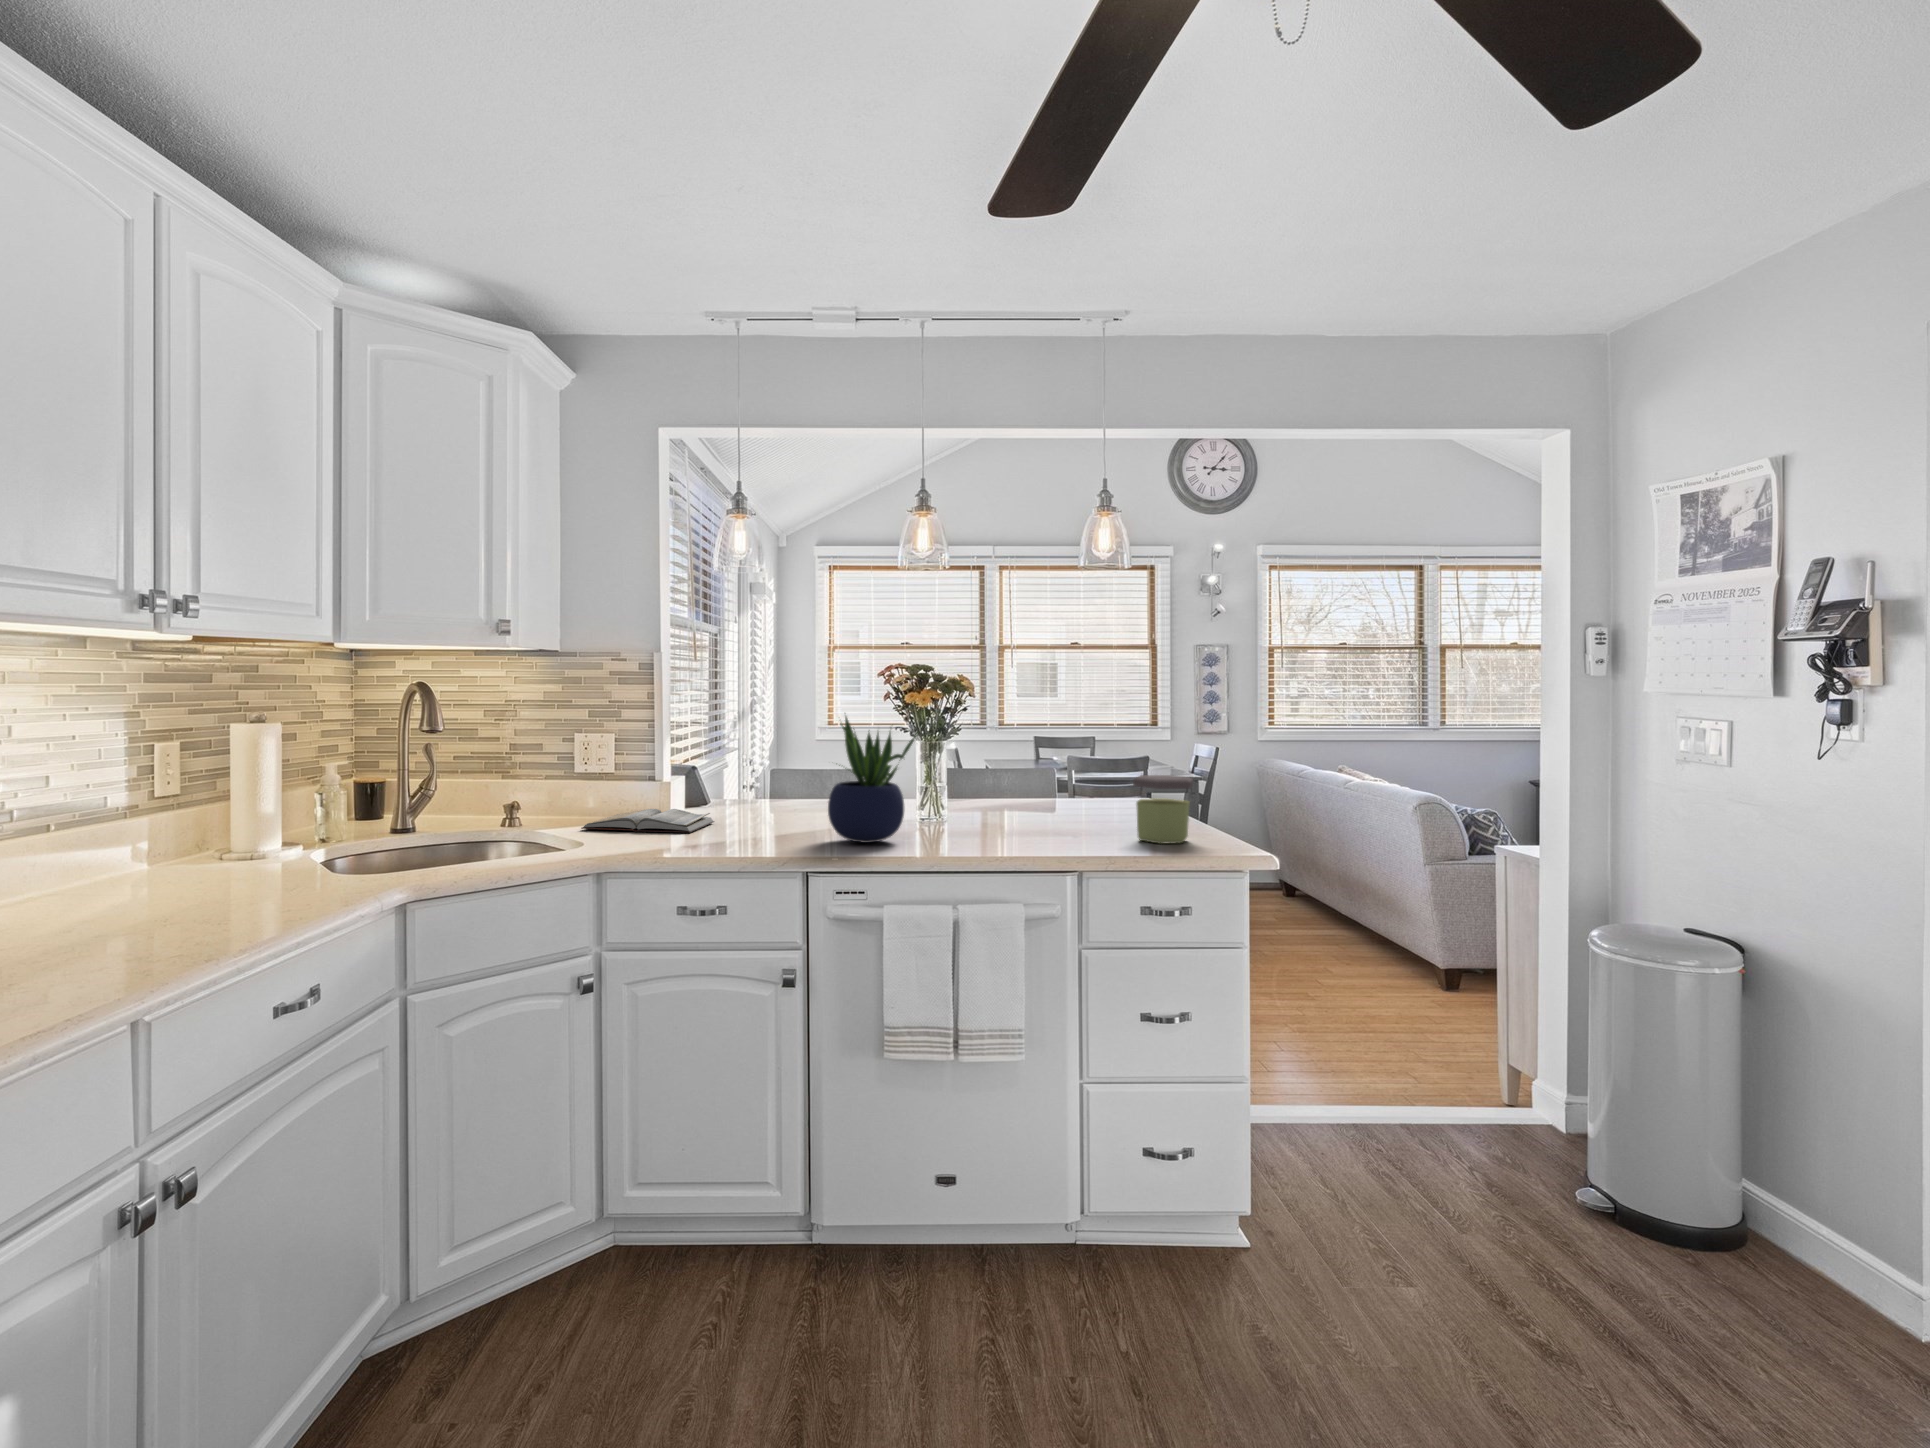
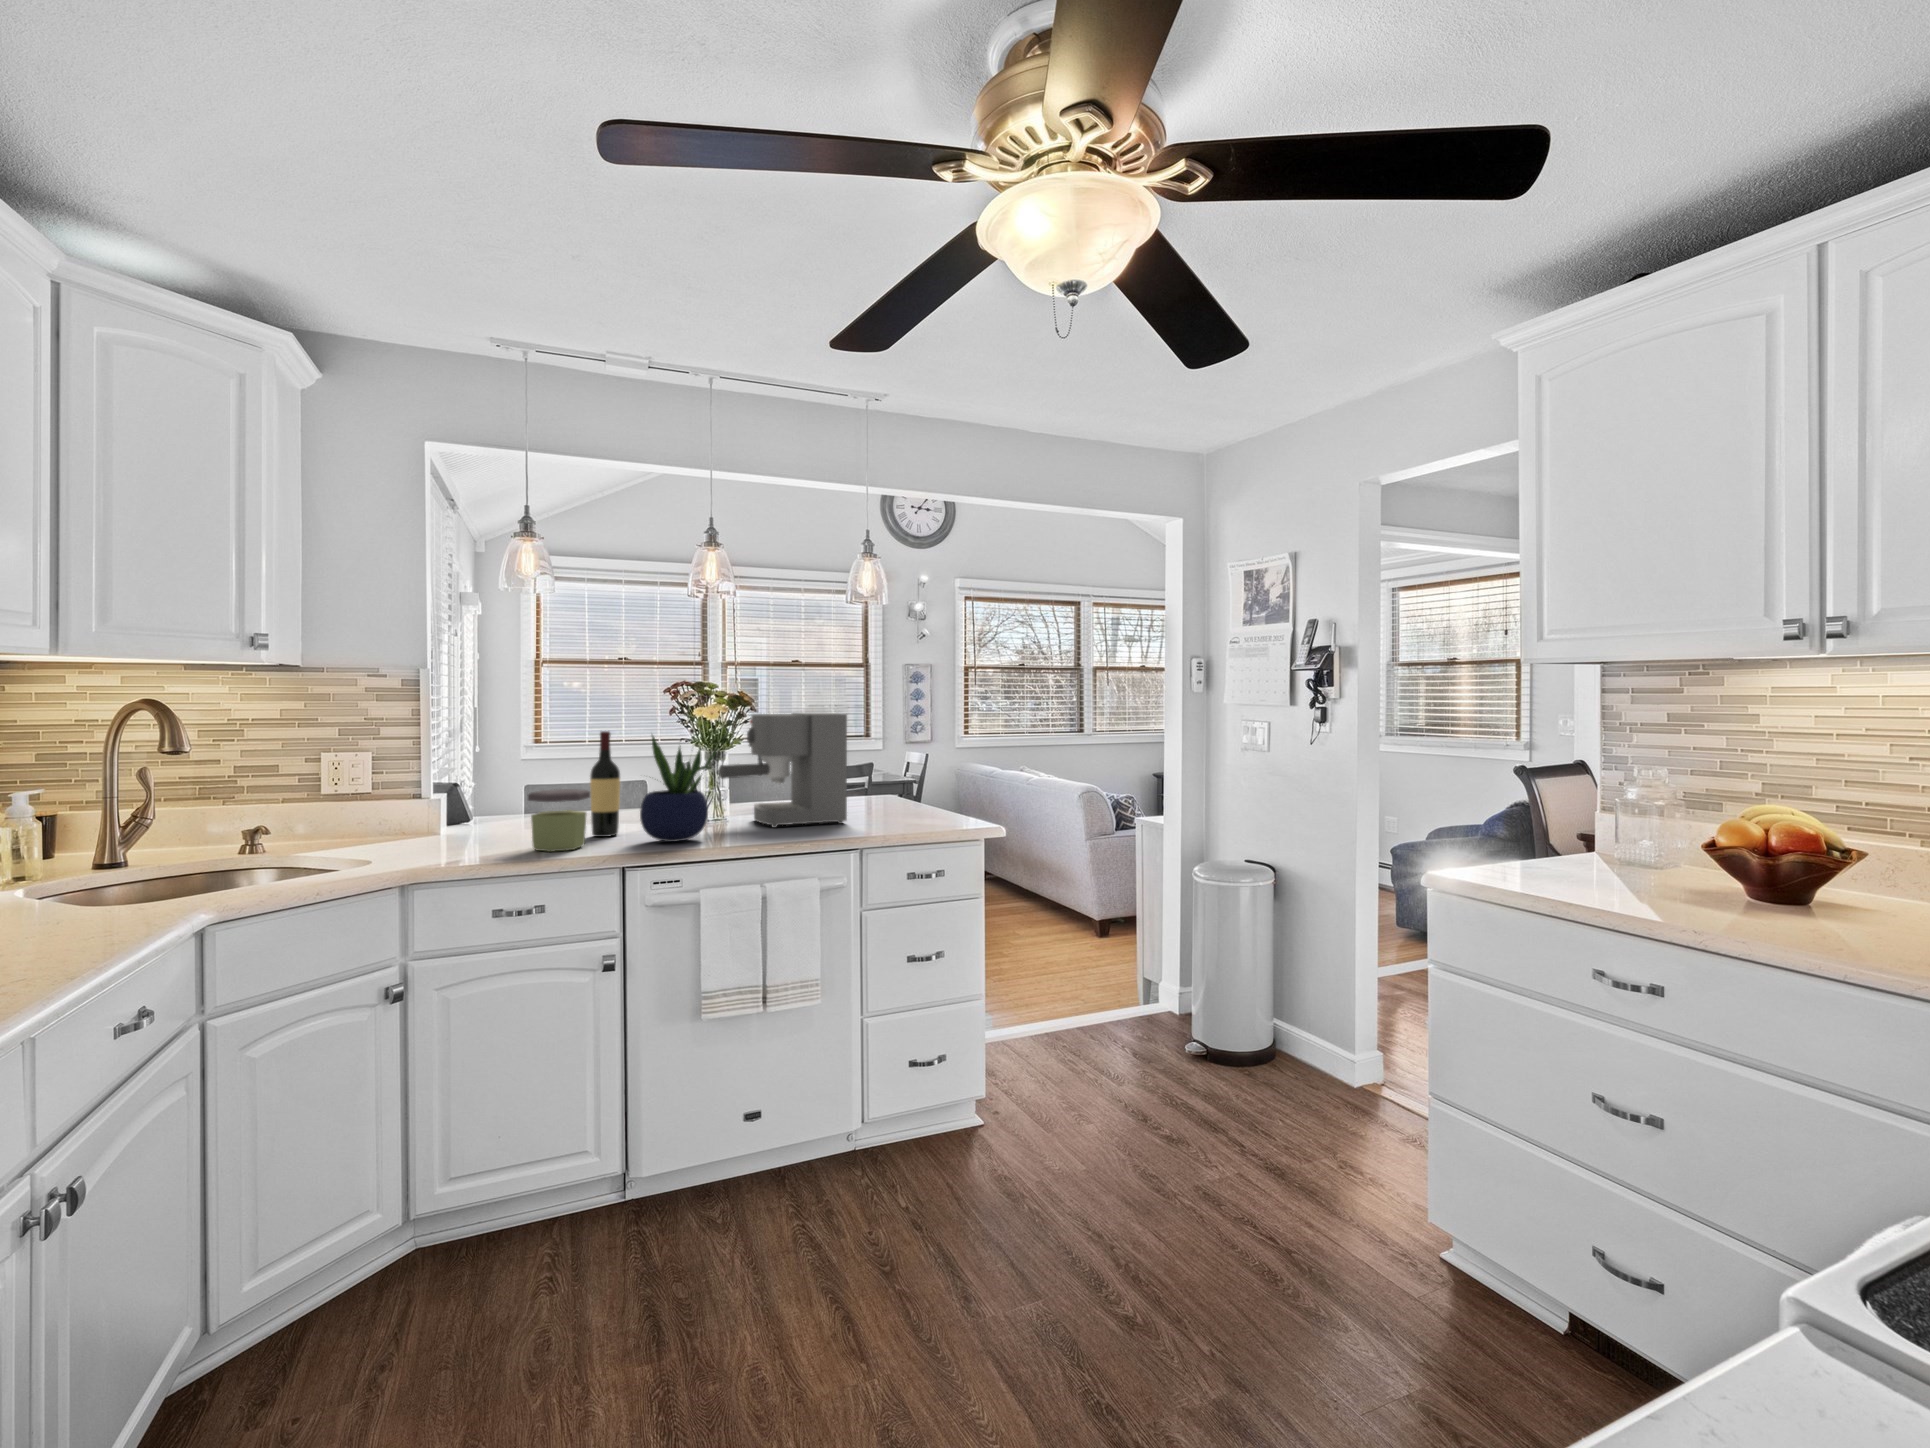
coffee maker: none [928,694,1081,833] -> present [718,713,847,828]
wine bottle: none [787,710,818,830] -> present [590,731,620,837]
jar: present [1133,775,1193,844] -> present [528,789,590,852]
hardback book: present [581,809,714,833] -> none [381,826,514,849]

